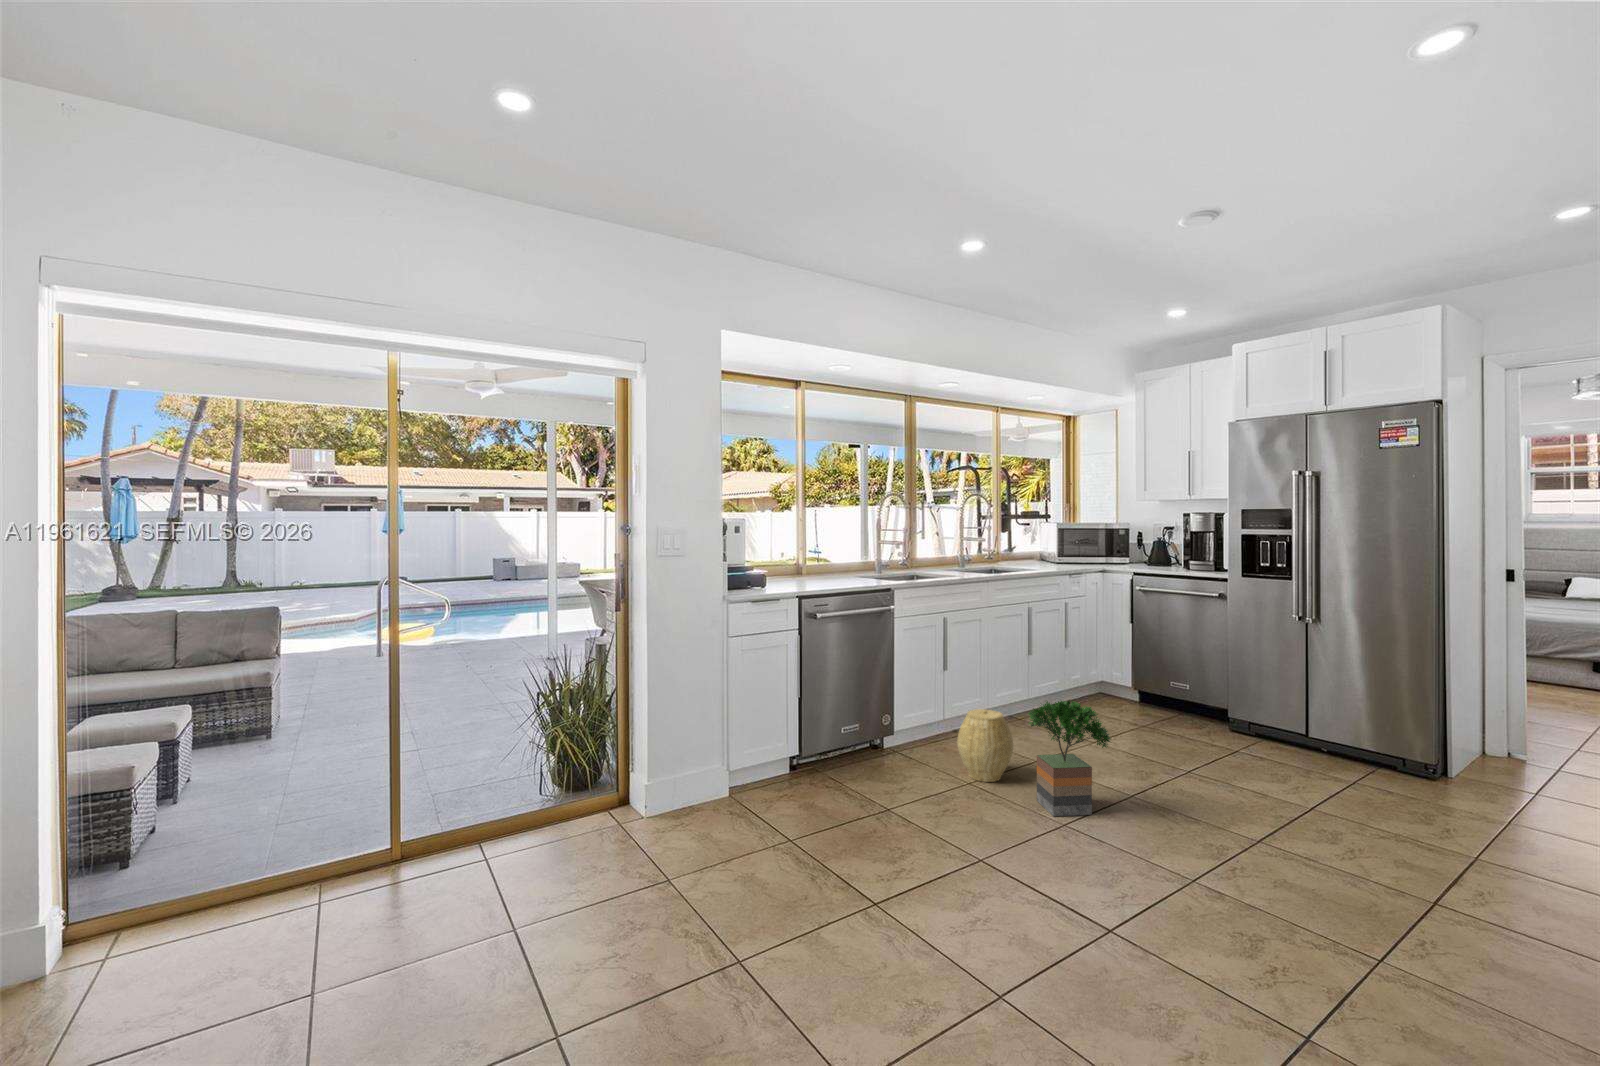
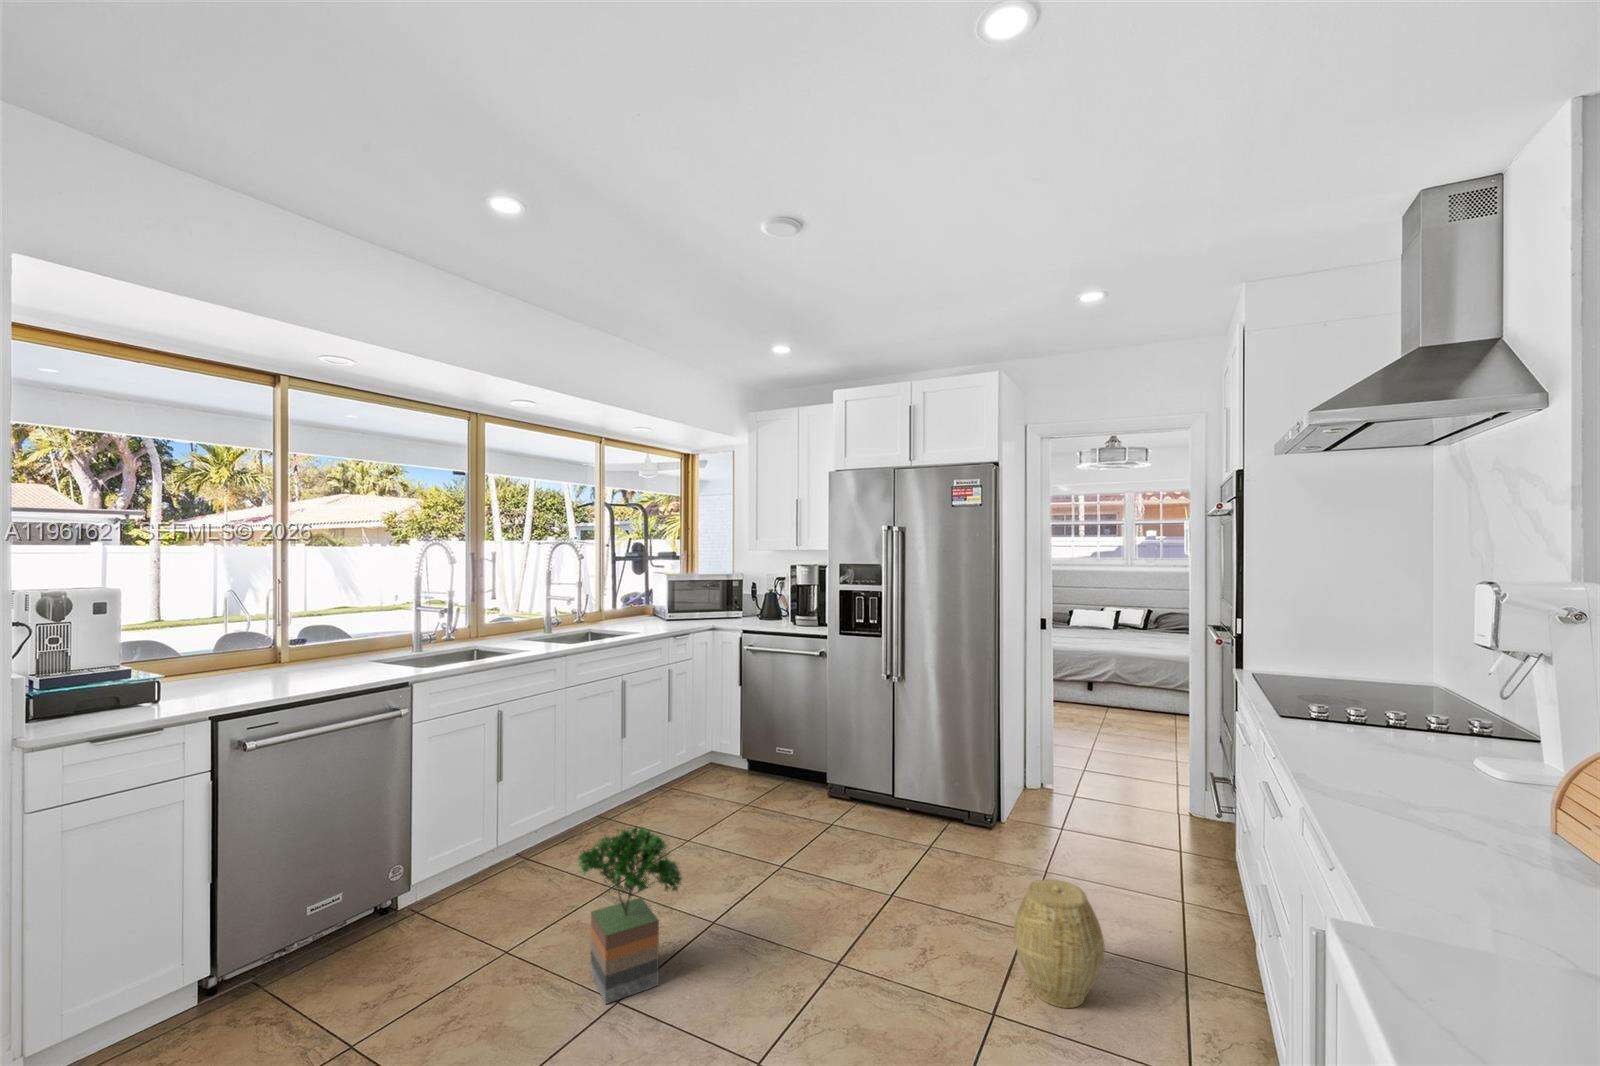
woven basket: present [957,709,1013,782] -> present [1014,879,1105,1008]

